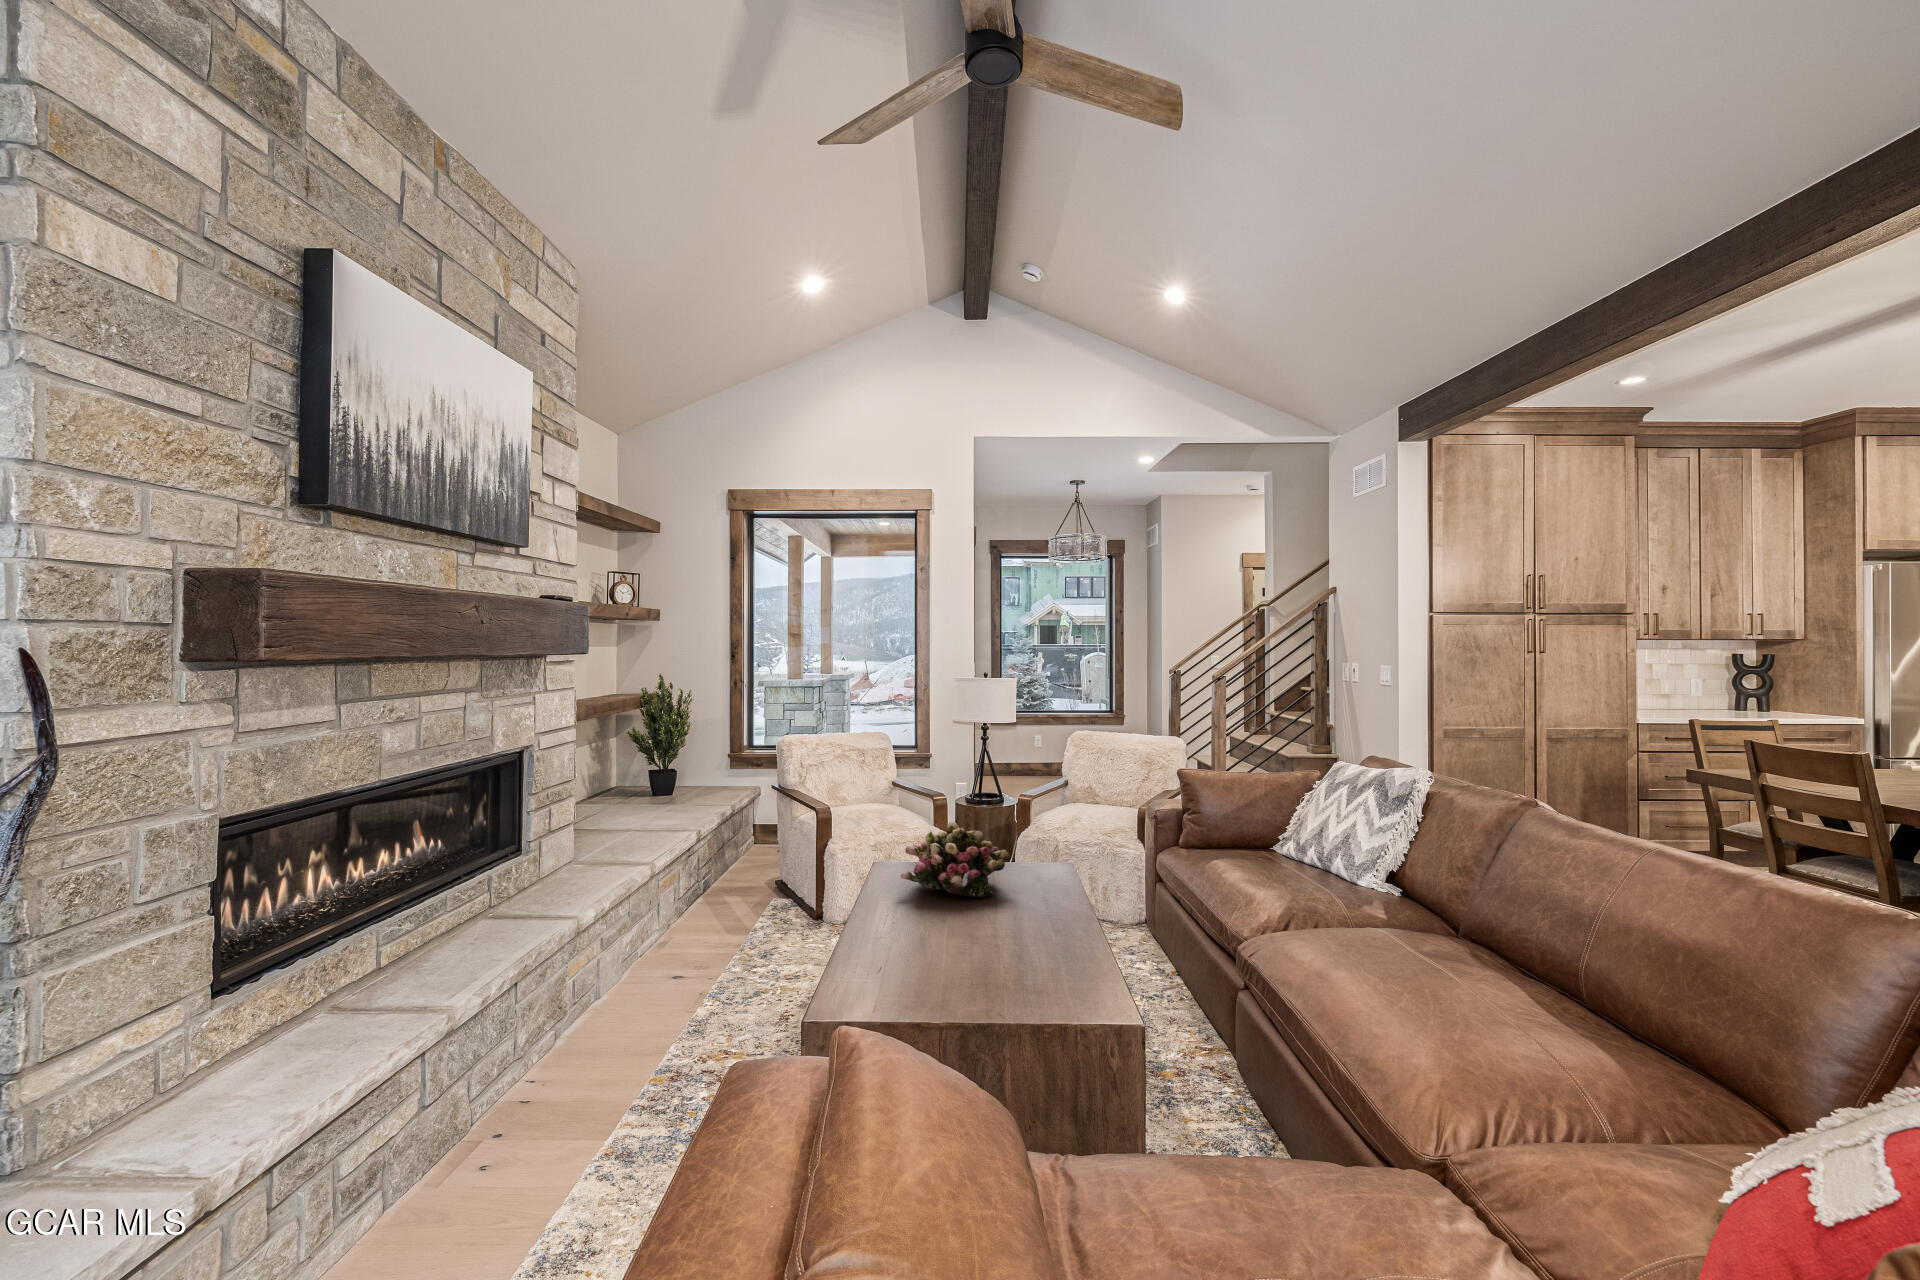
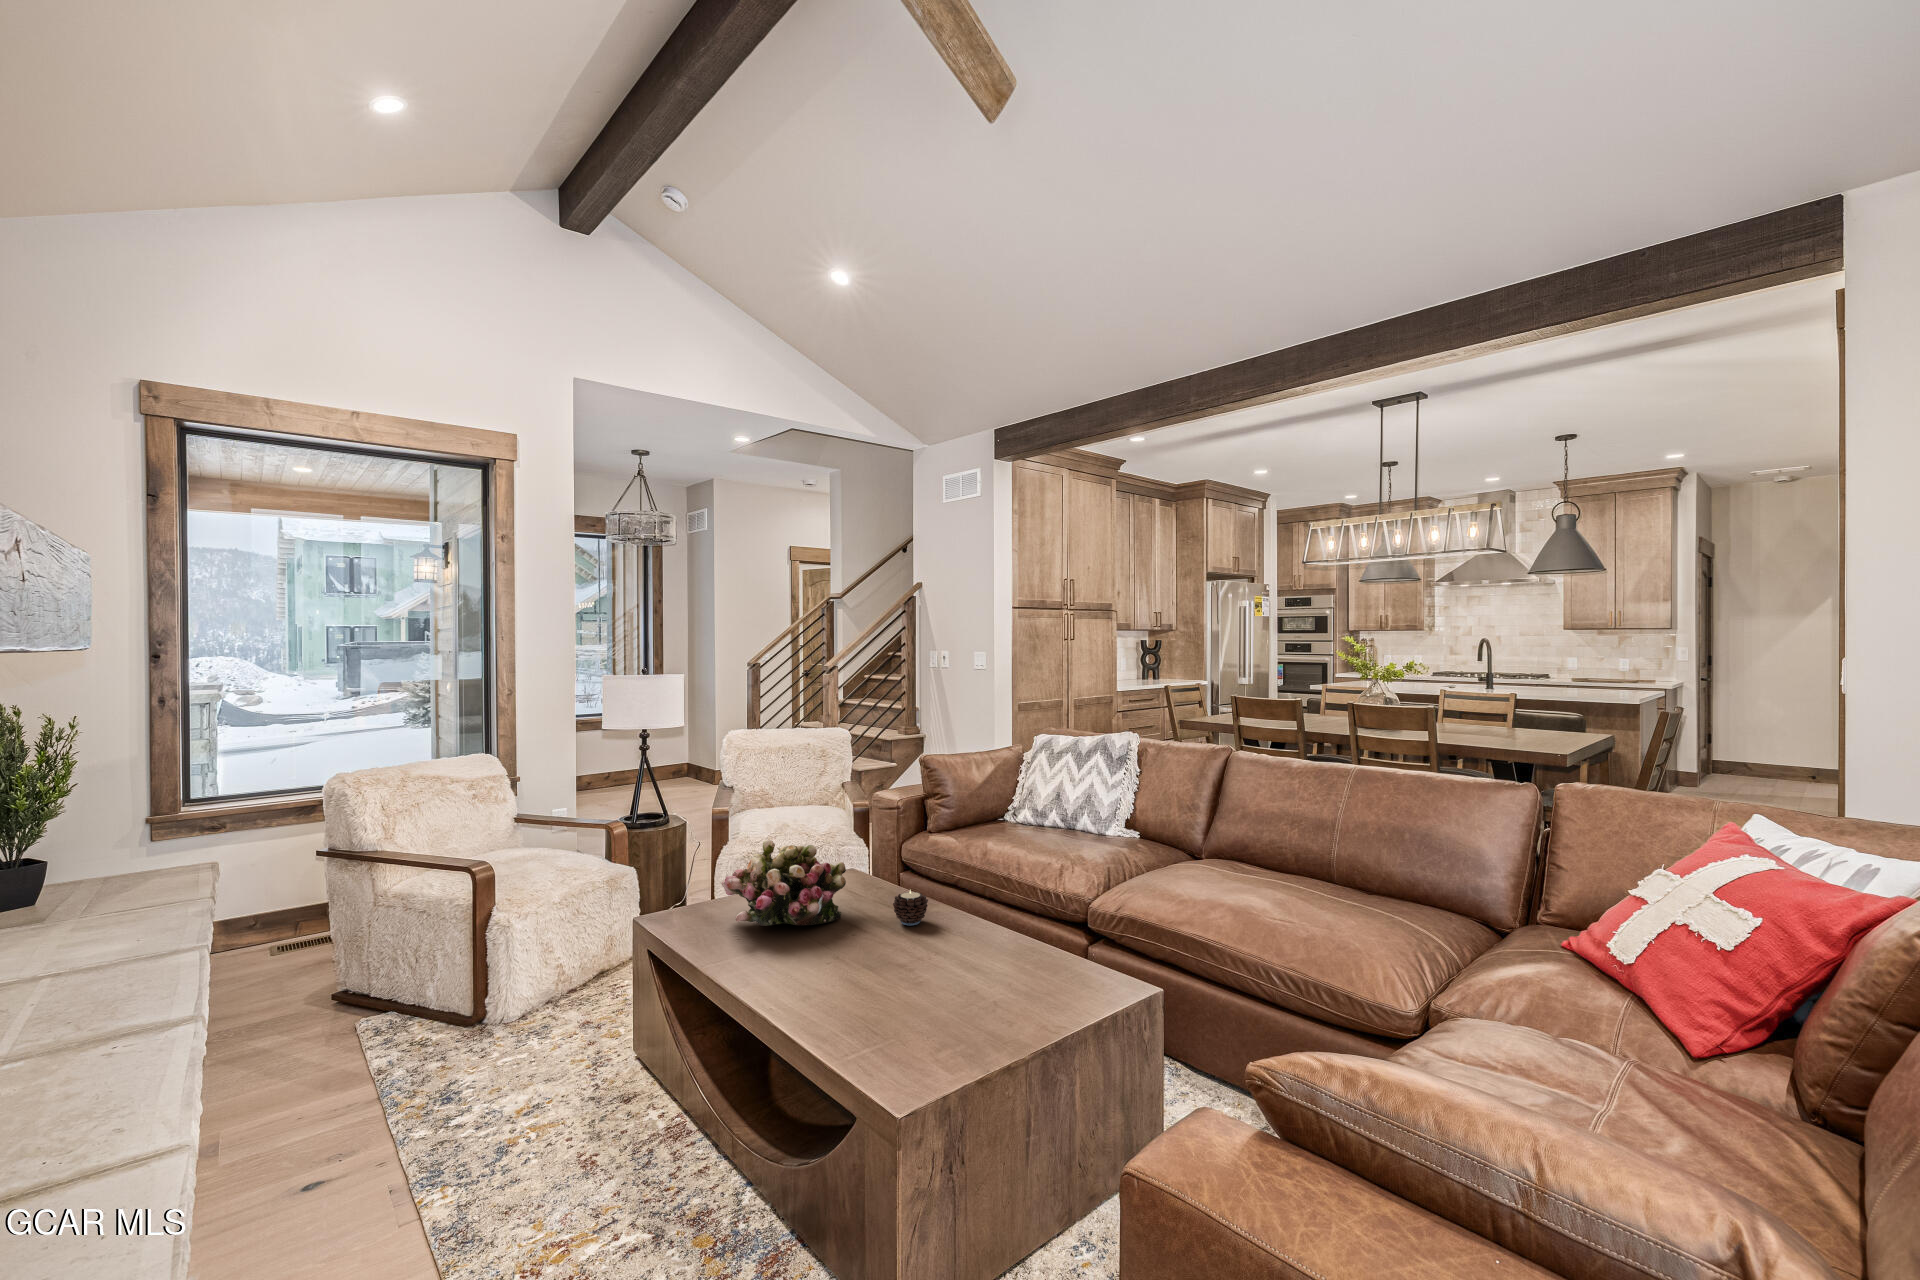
candle: none [1022,881,1054,913] -> present [893,891,928,926]

